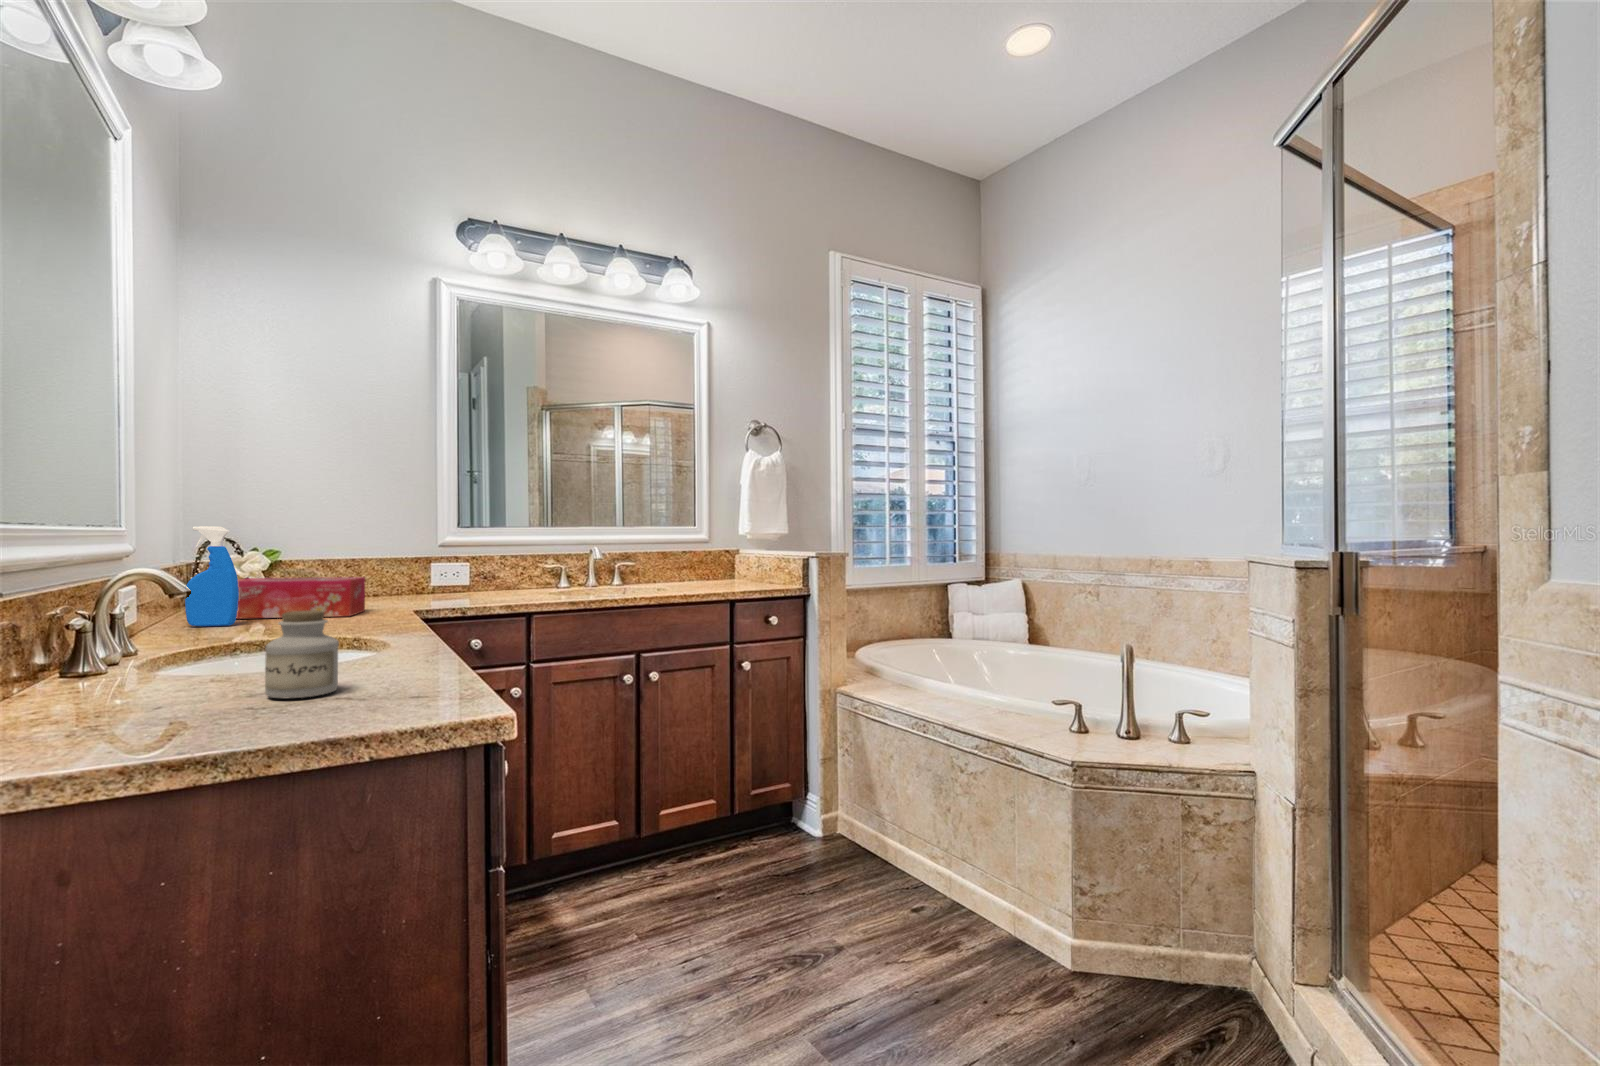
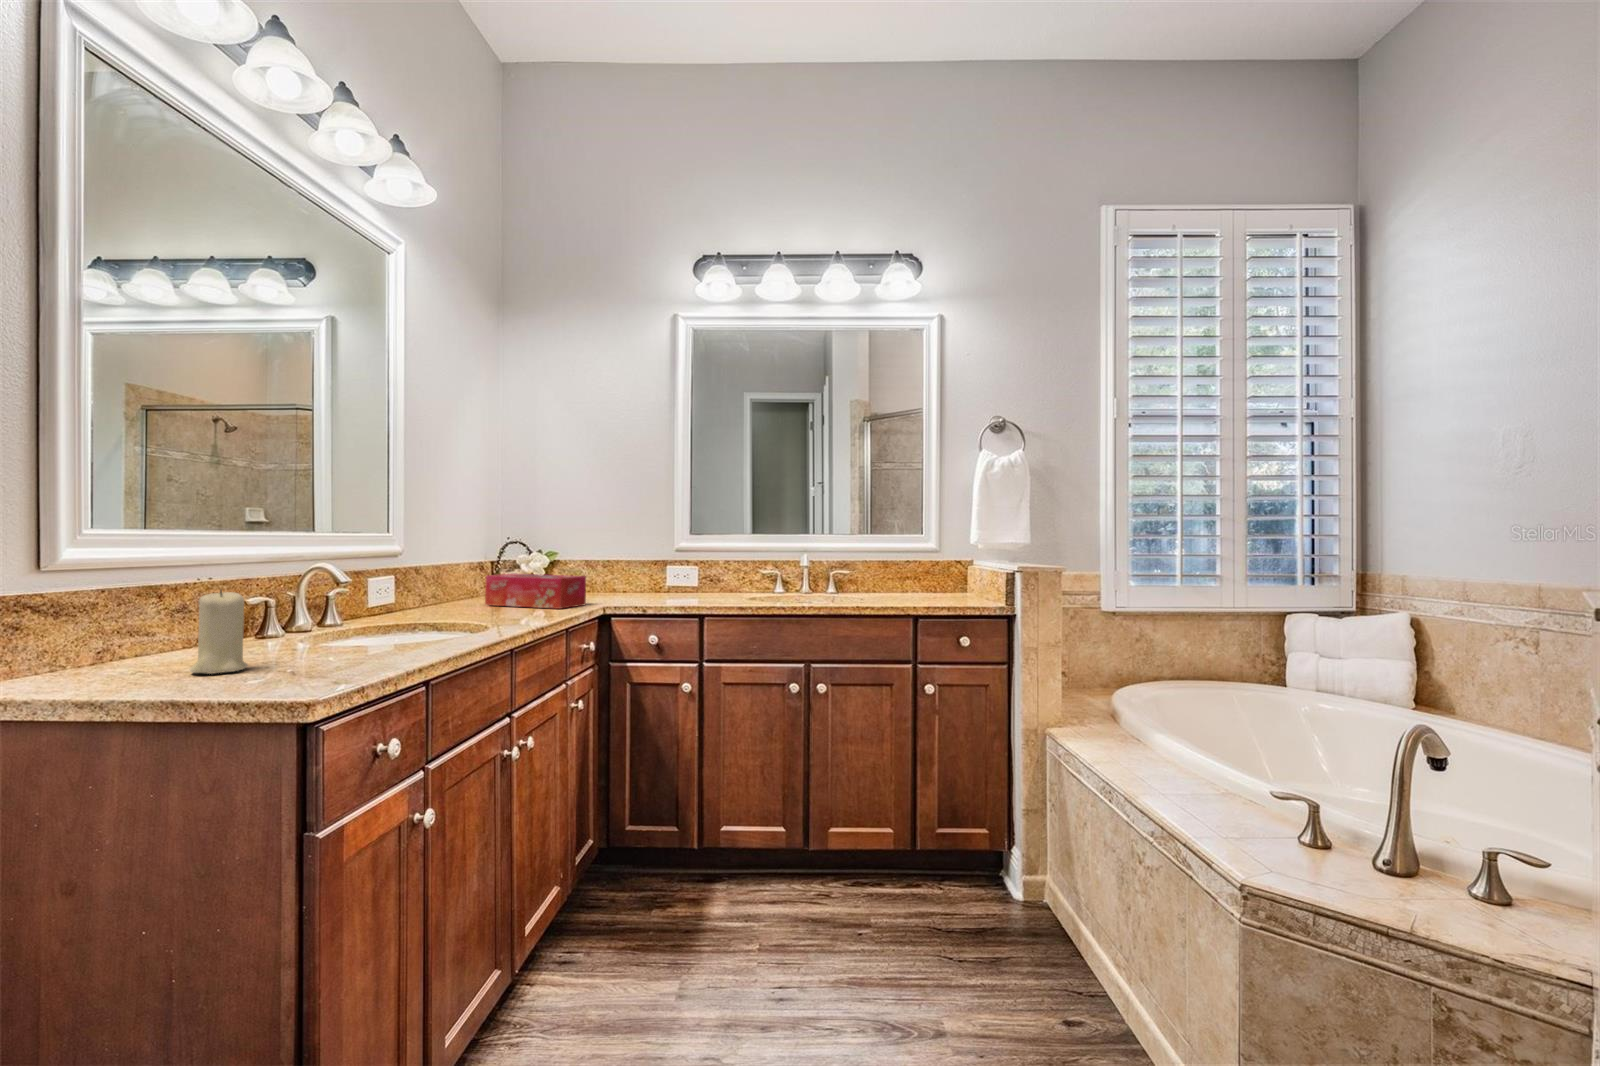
spray bottle: present [185,526,239,626] -> none [446,533,478,611]
candle: none [85,596,174,716] -> present [190,590,248,674]
jar: present [265,611,339,698] -> none [295,606,352,674]

